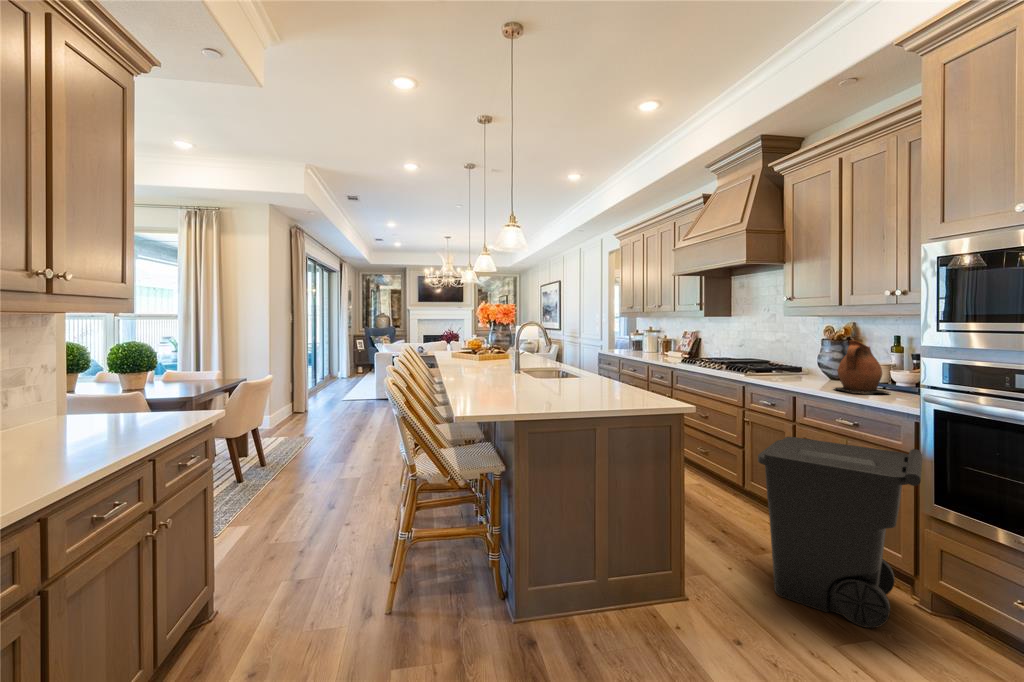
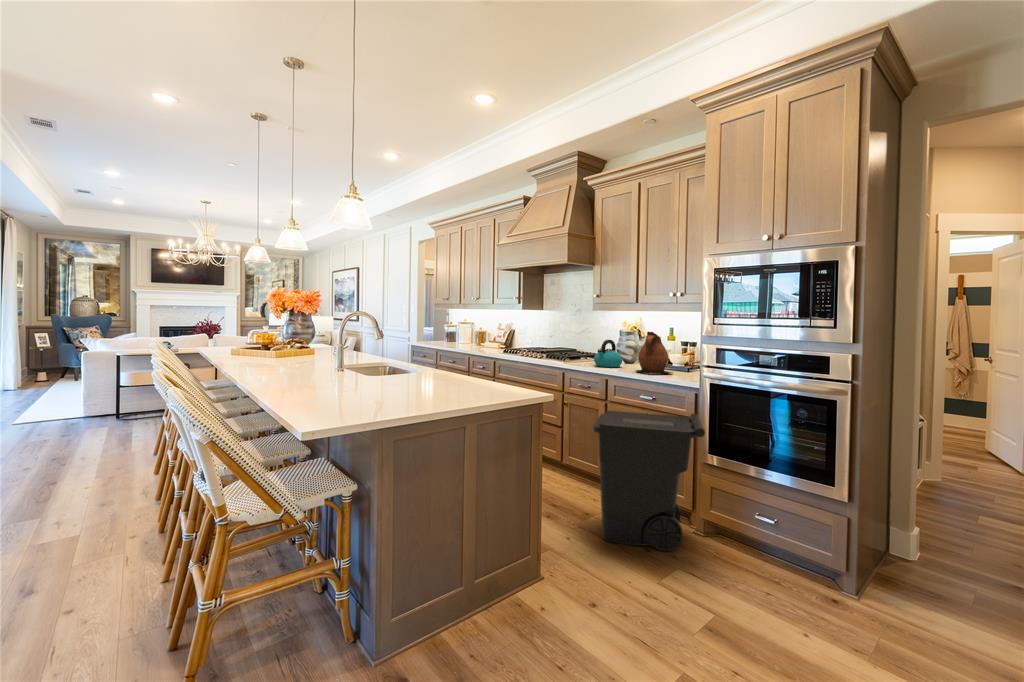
kettle: none [782,350,820,383] -> present [594,340,622,367]

